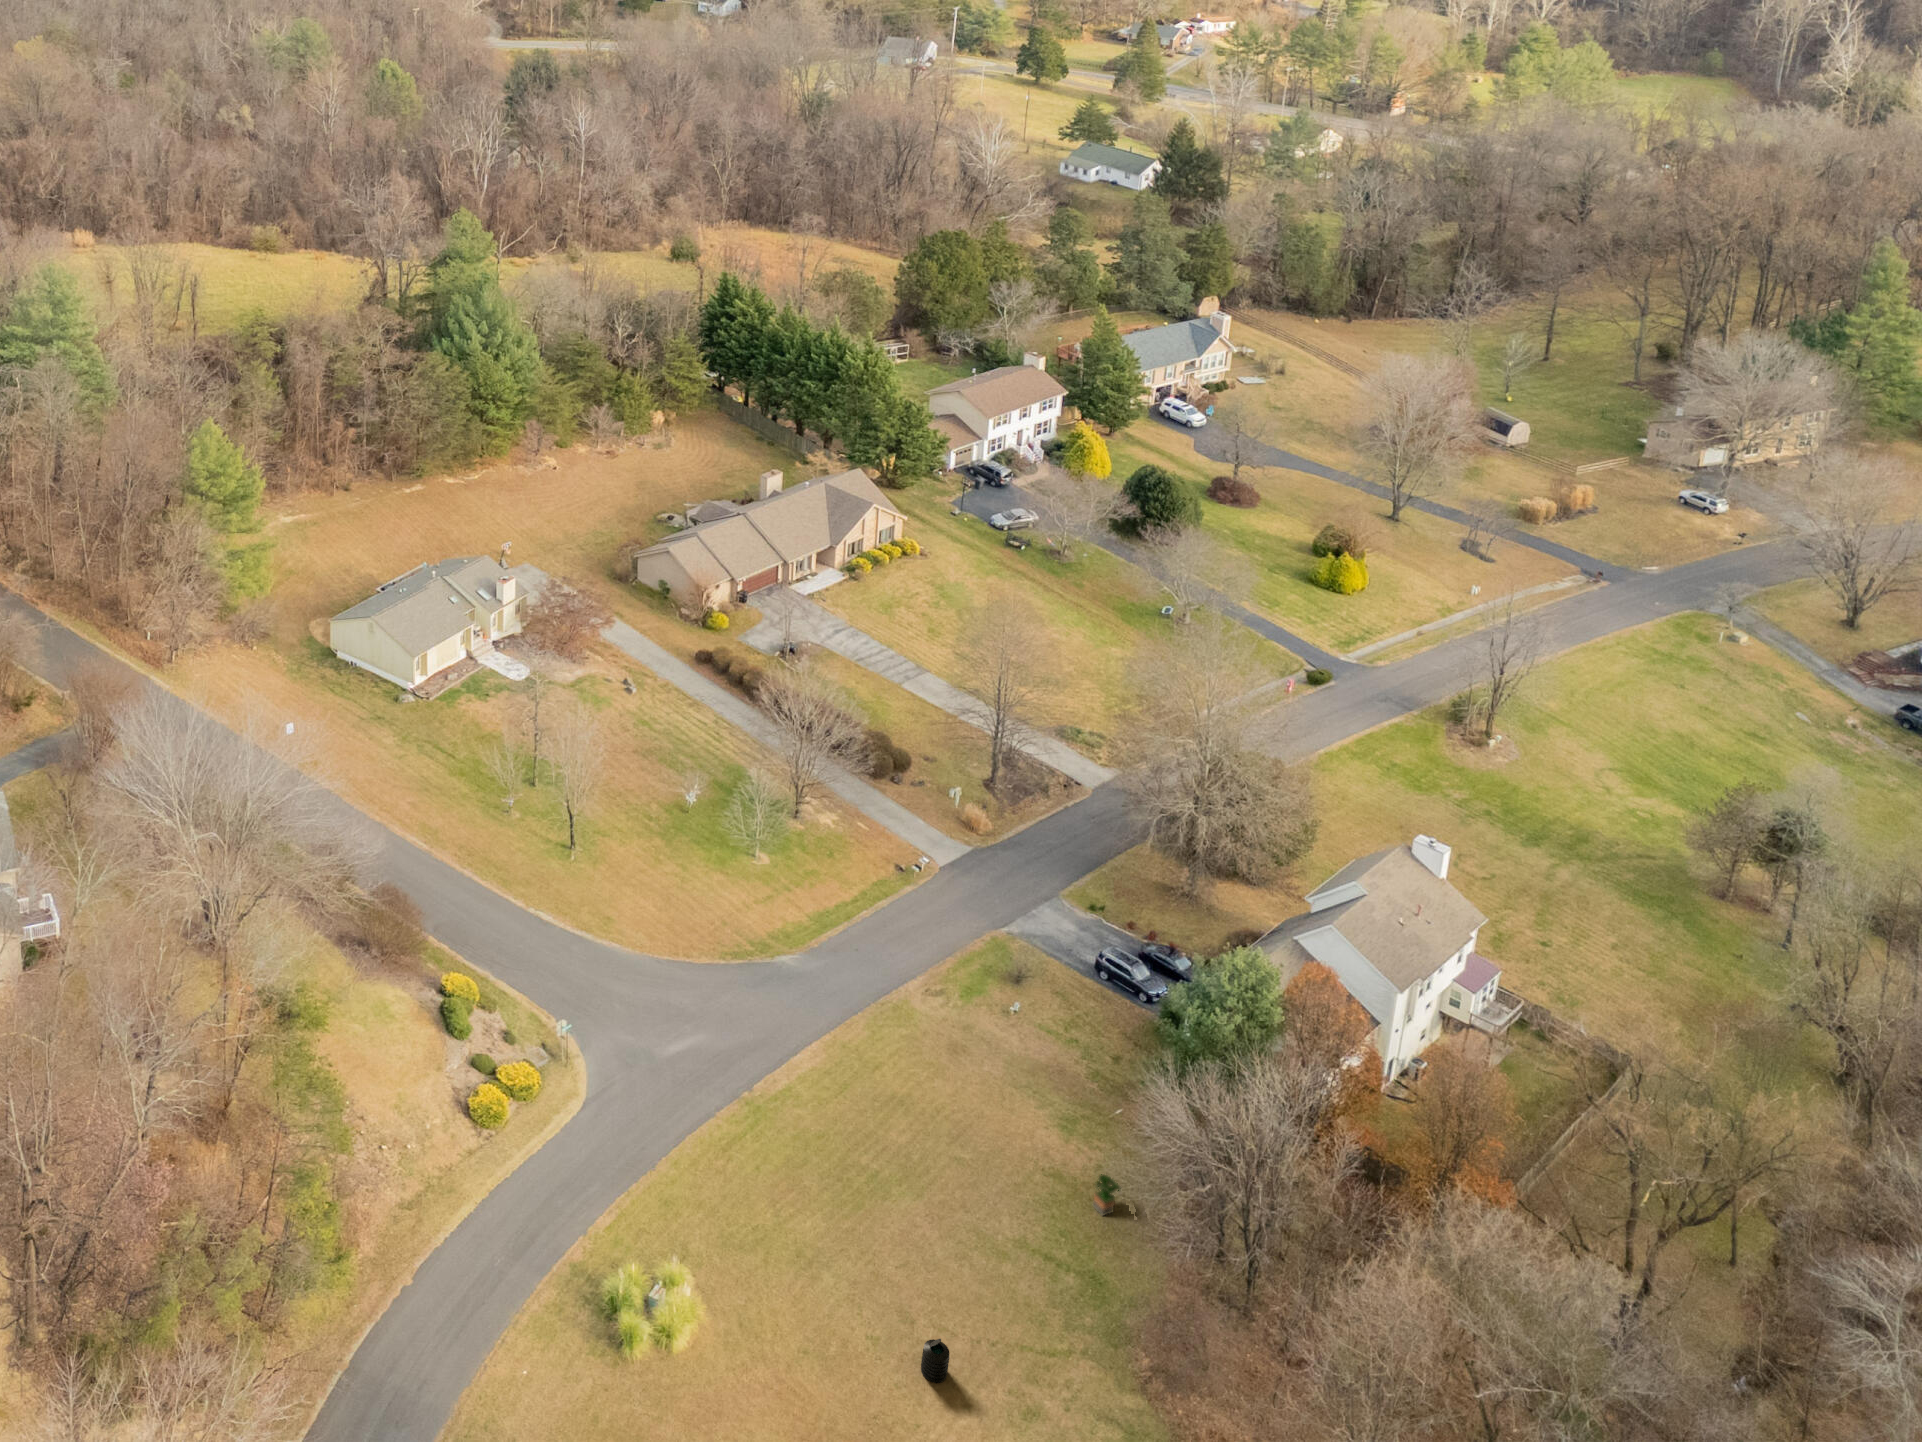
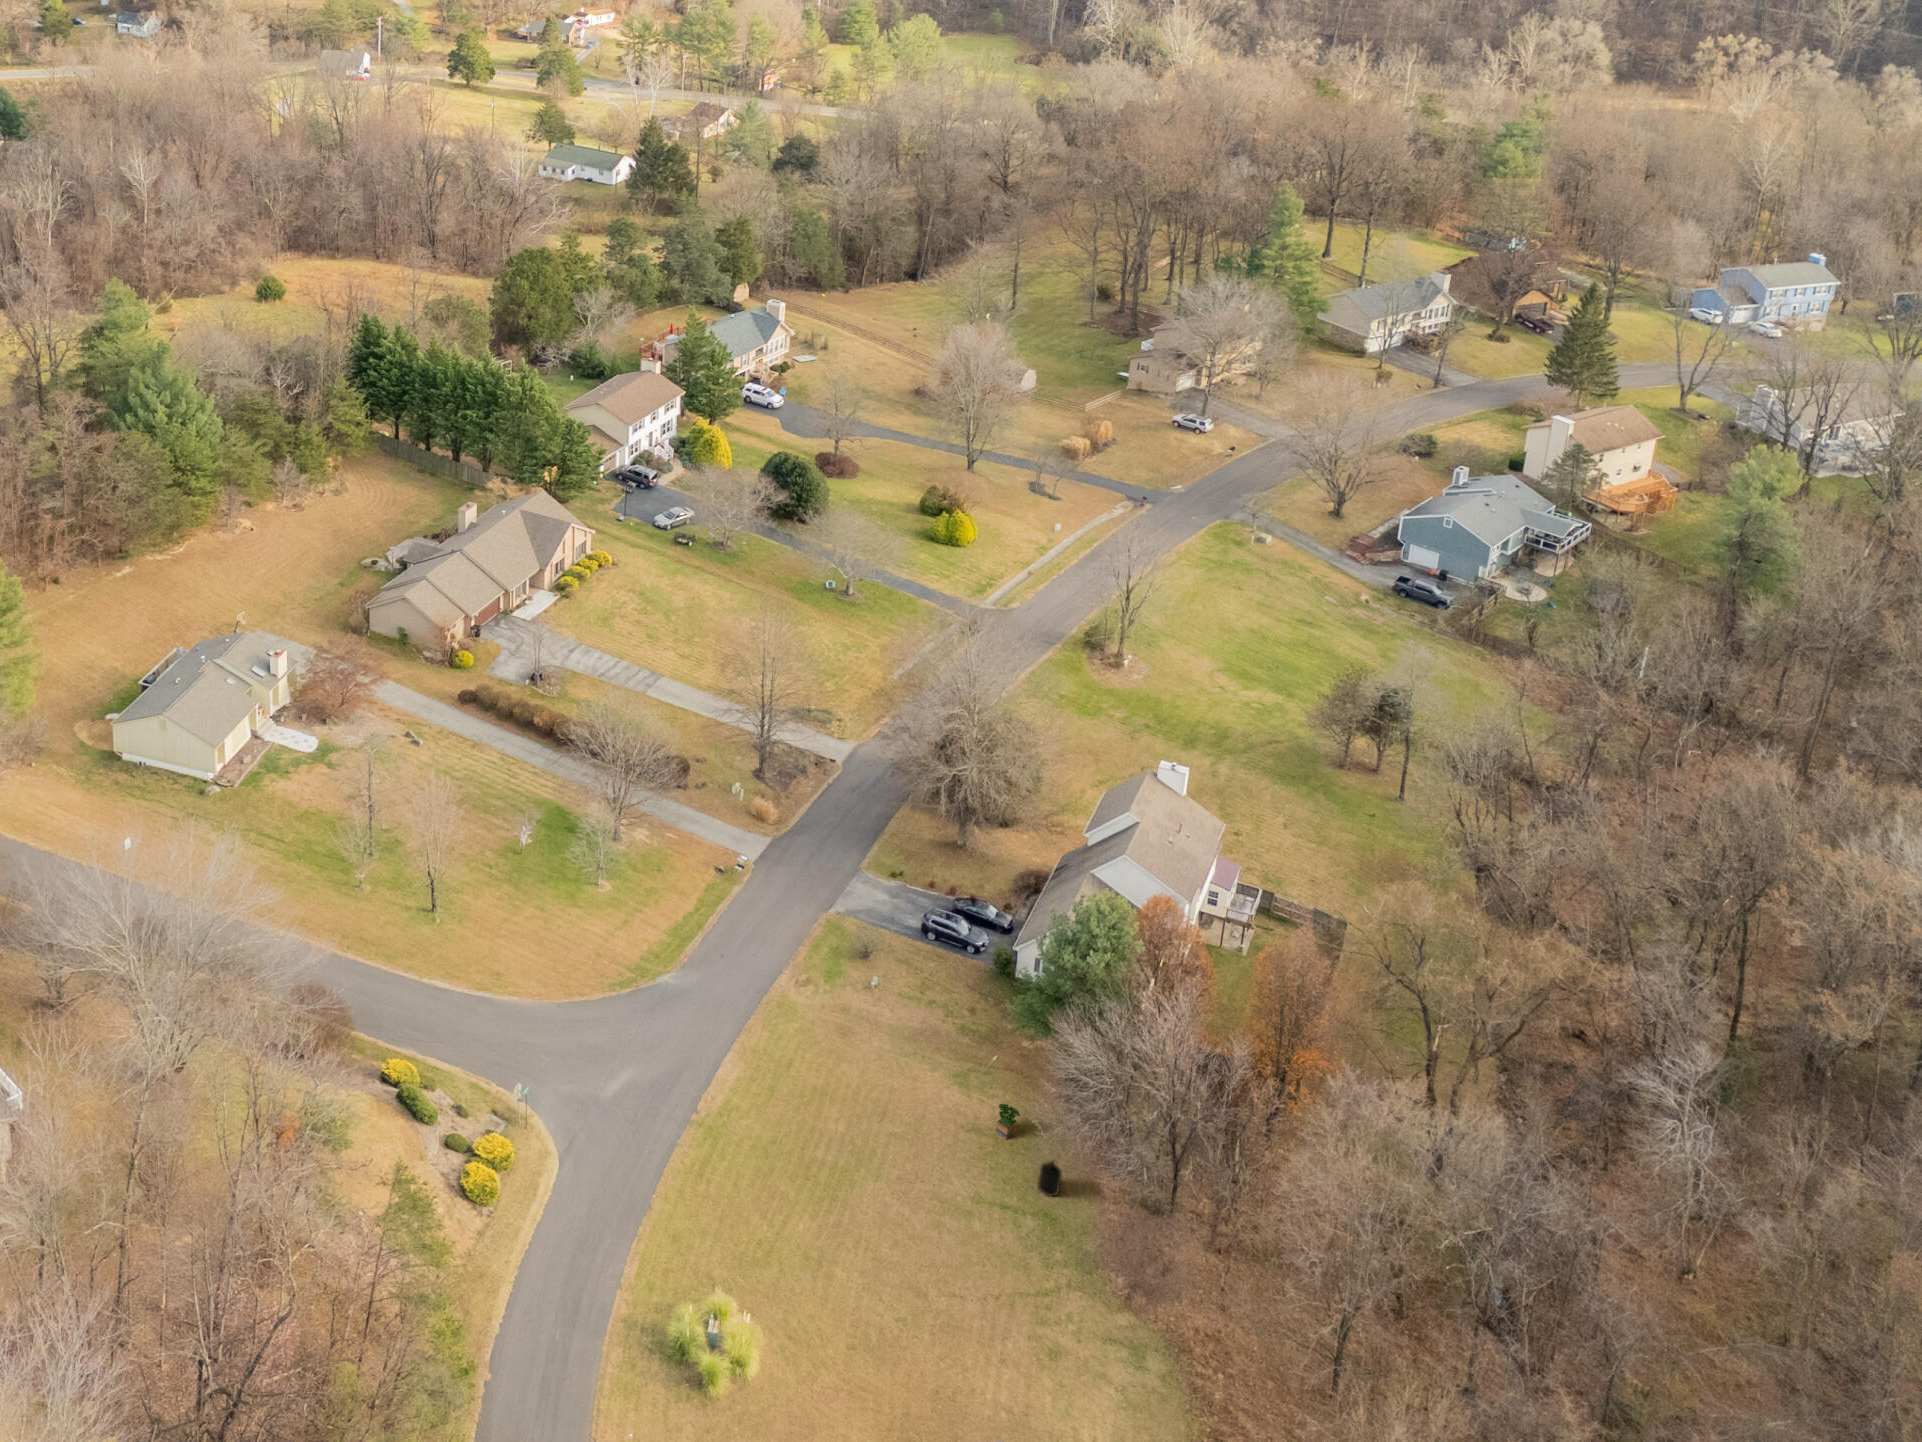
trash can: present [921,1339,950,1383] -> present [1038,1161,1062,1196]

